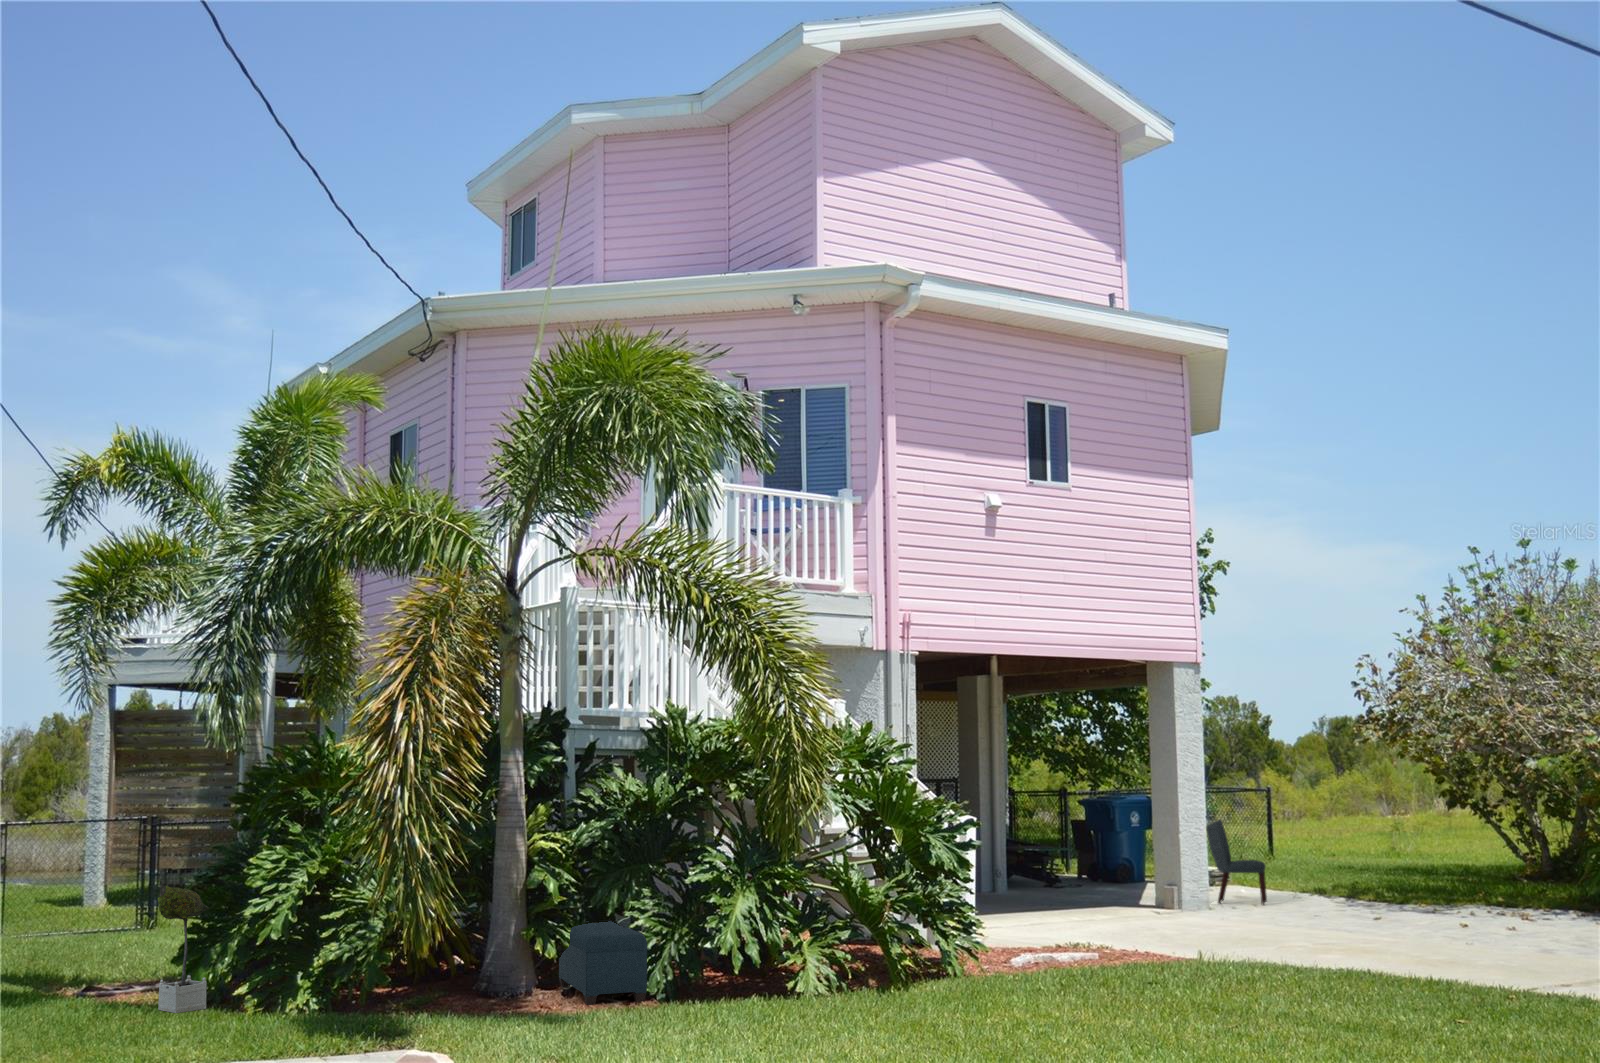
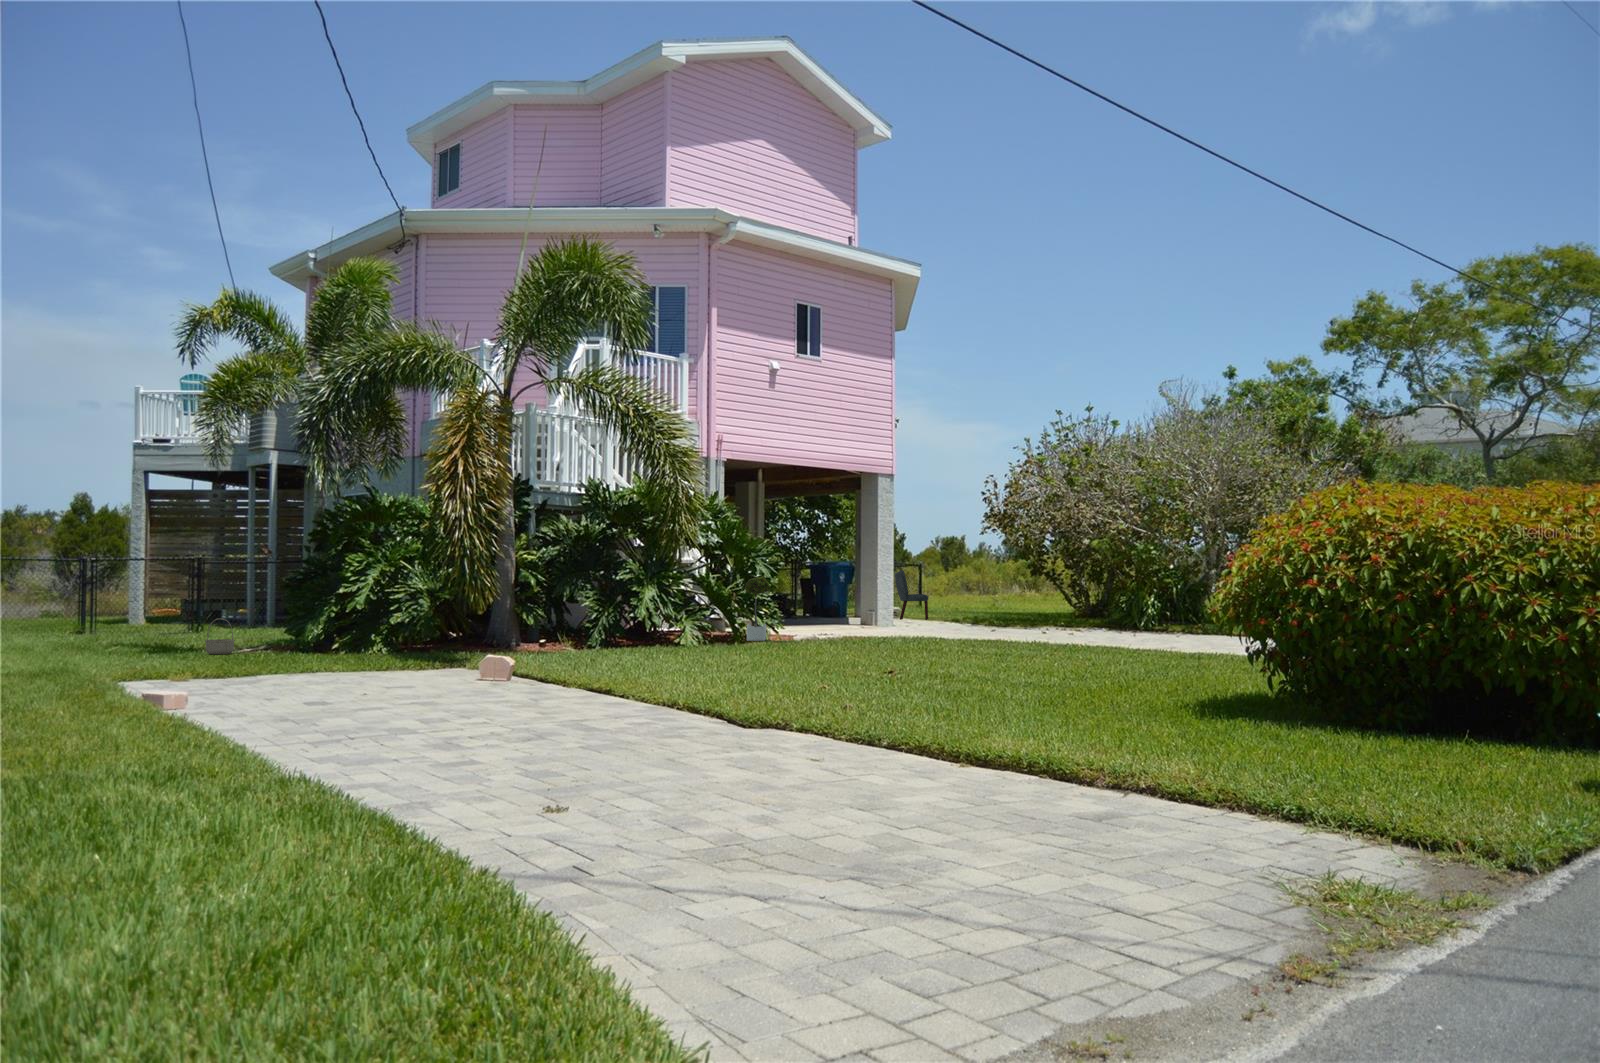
potted tree: present [158,886,210,1013] -> present [745,576,771,641]
bench: present [559,921,647,1005] -> none [529,606,590,648]
basket: none [32,954,79,1016] -> present [205,618,235,654]

